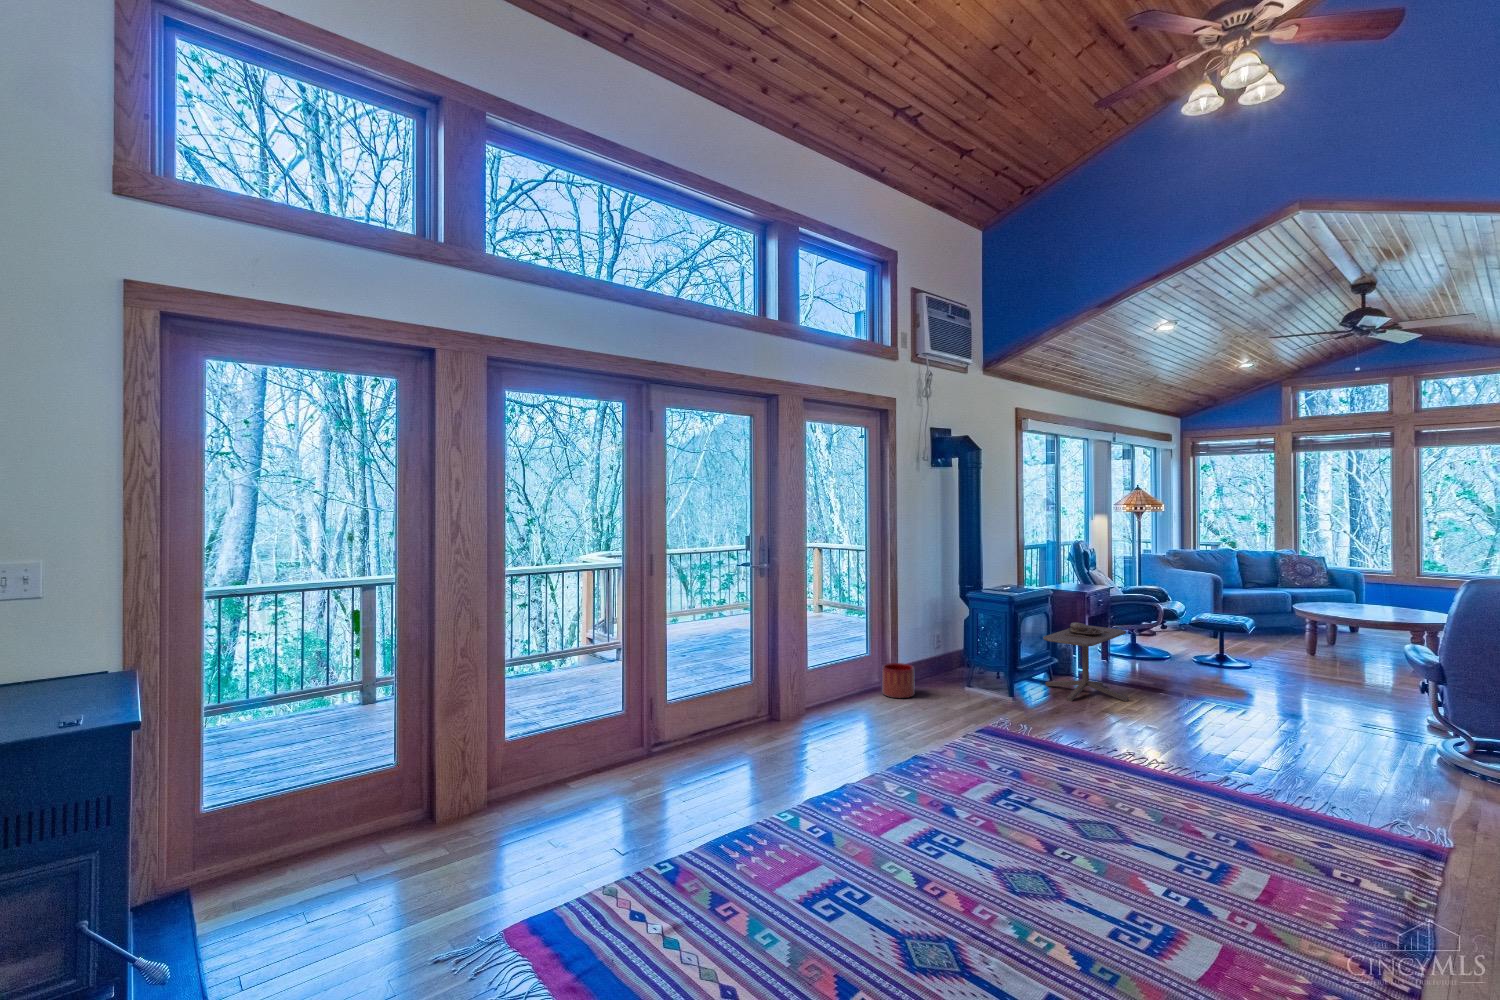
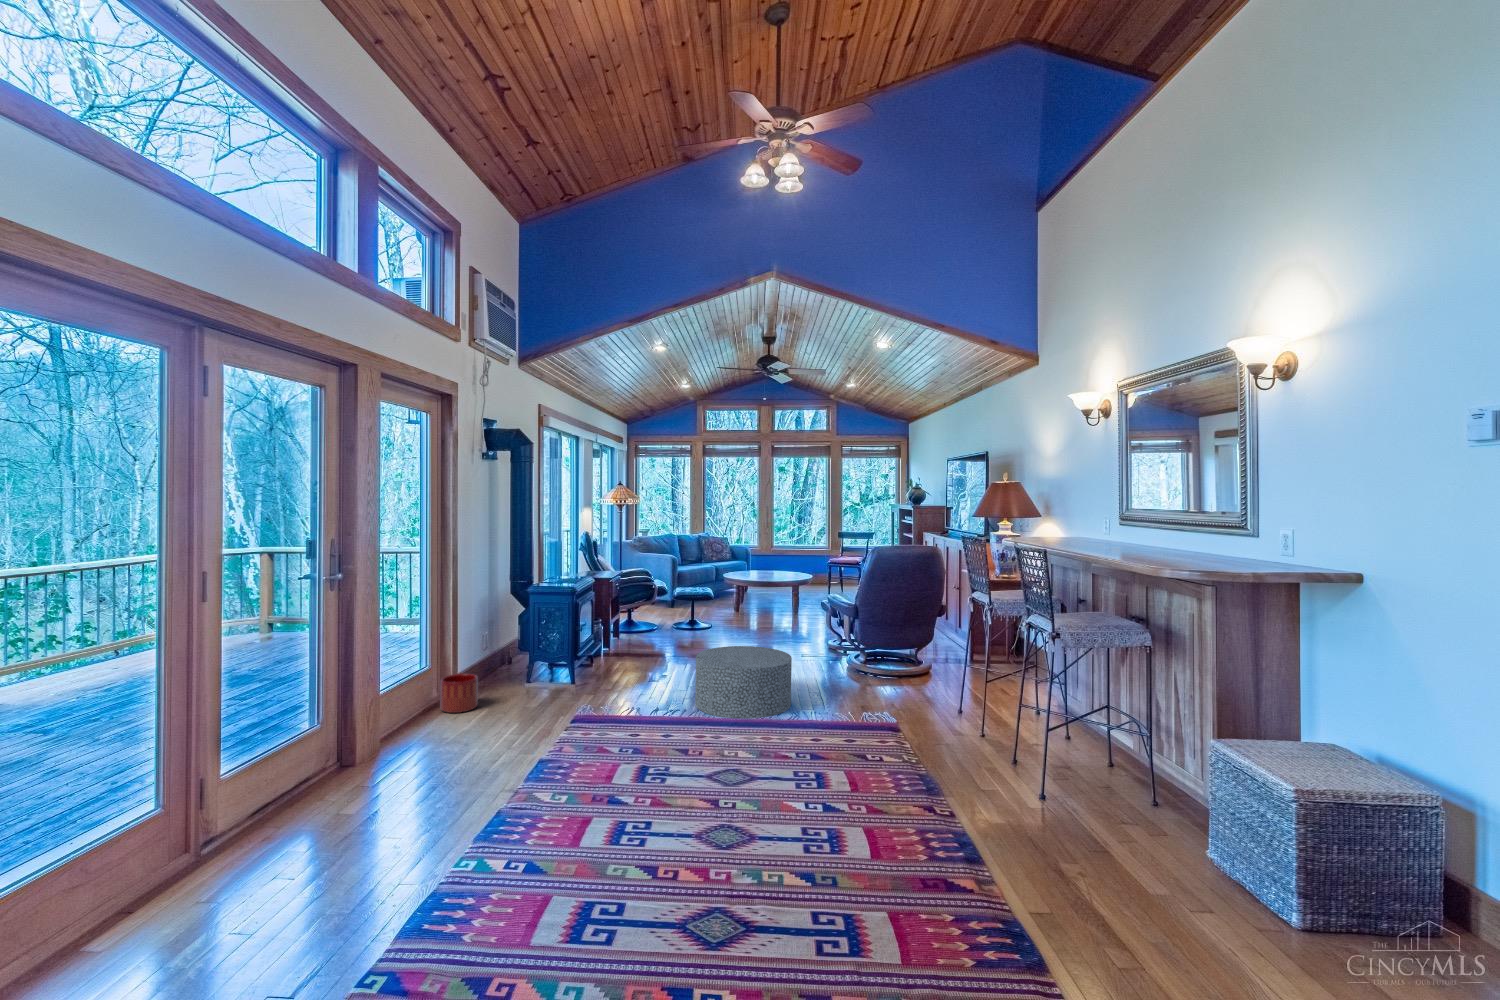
side table: present [1043,622,1129,702] -> none [588,609,661,681]
ottoman: none [1134,682,1279,781] -> present [695,646,792,719]

